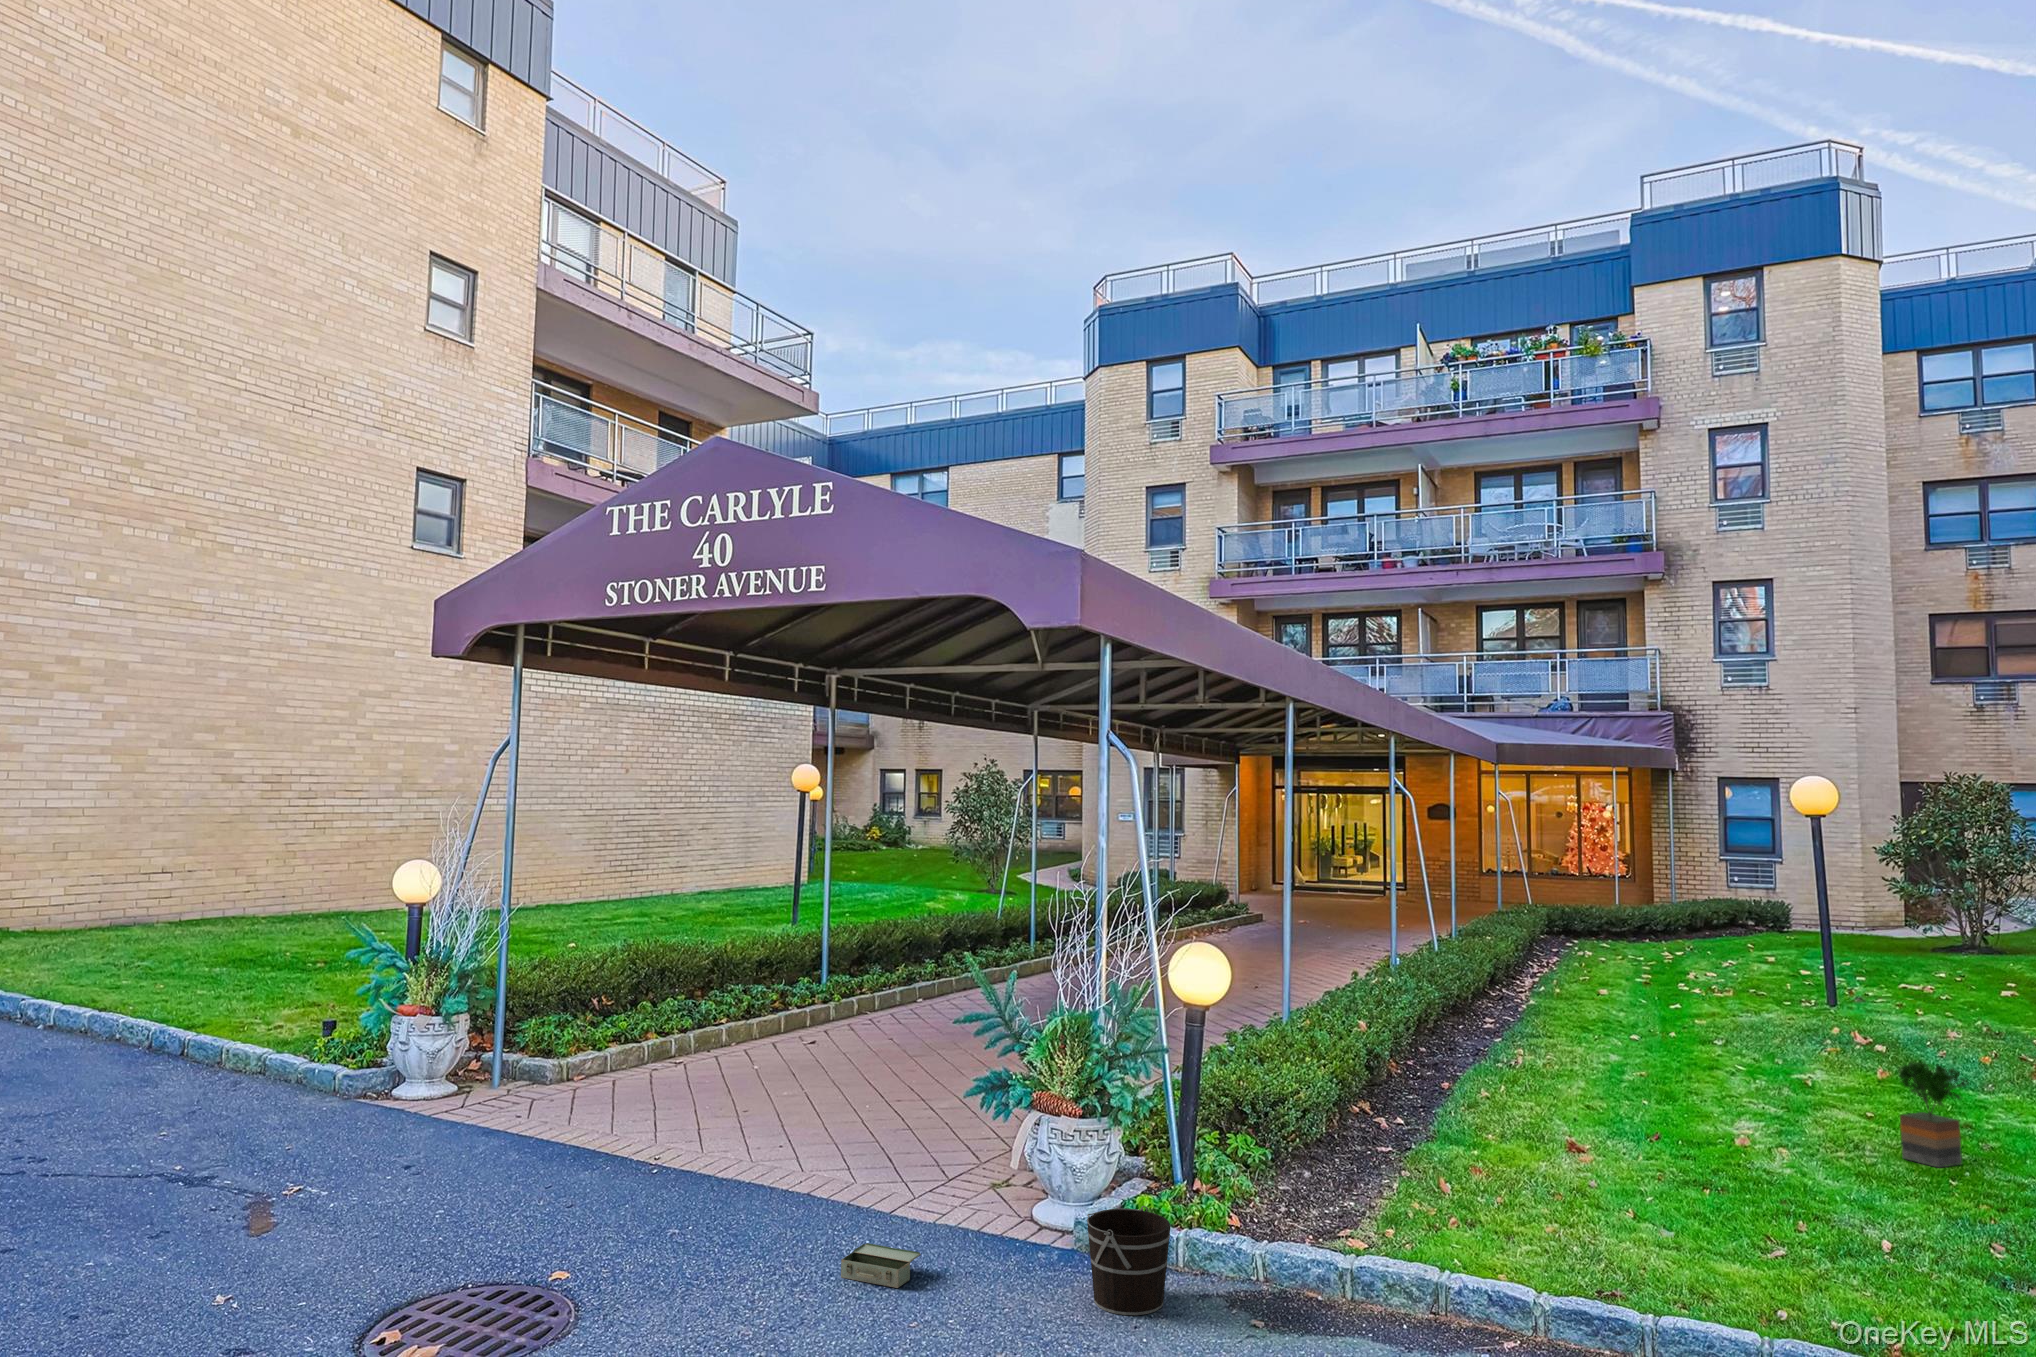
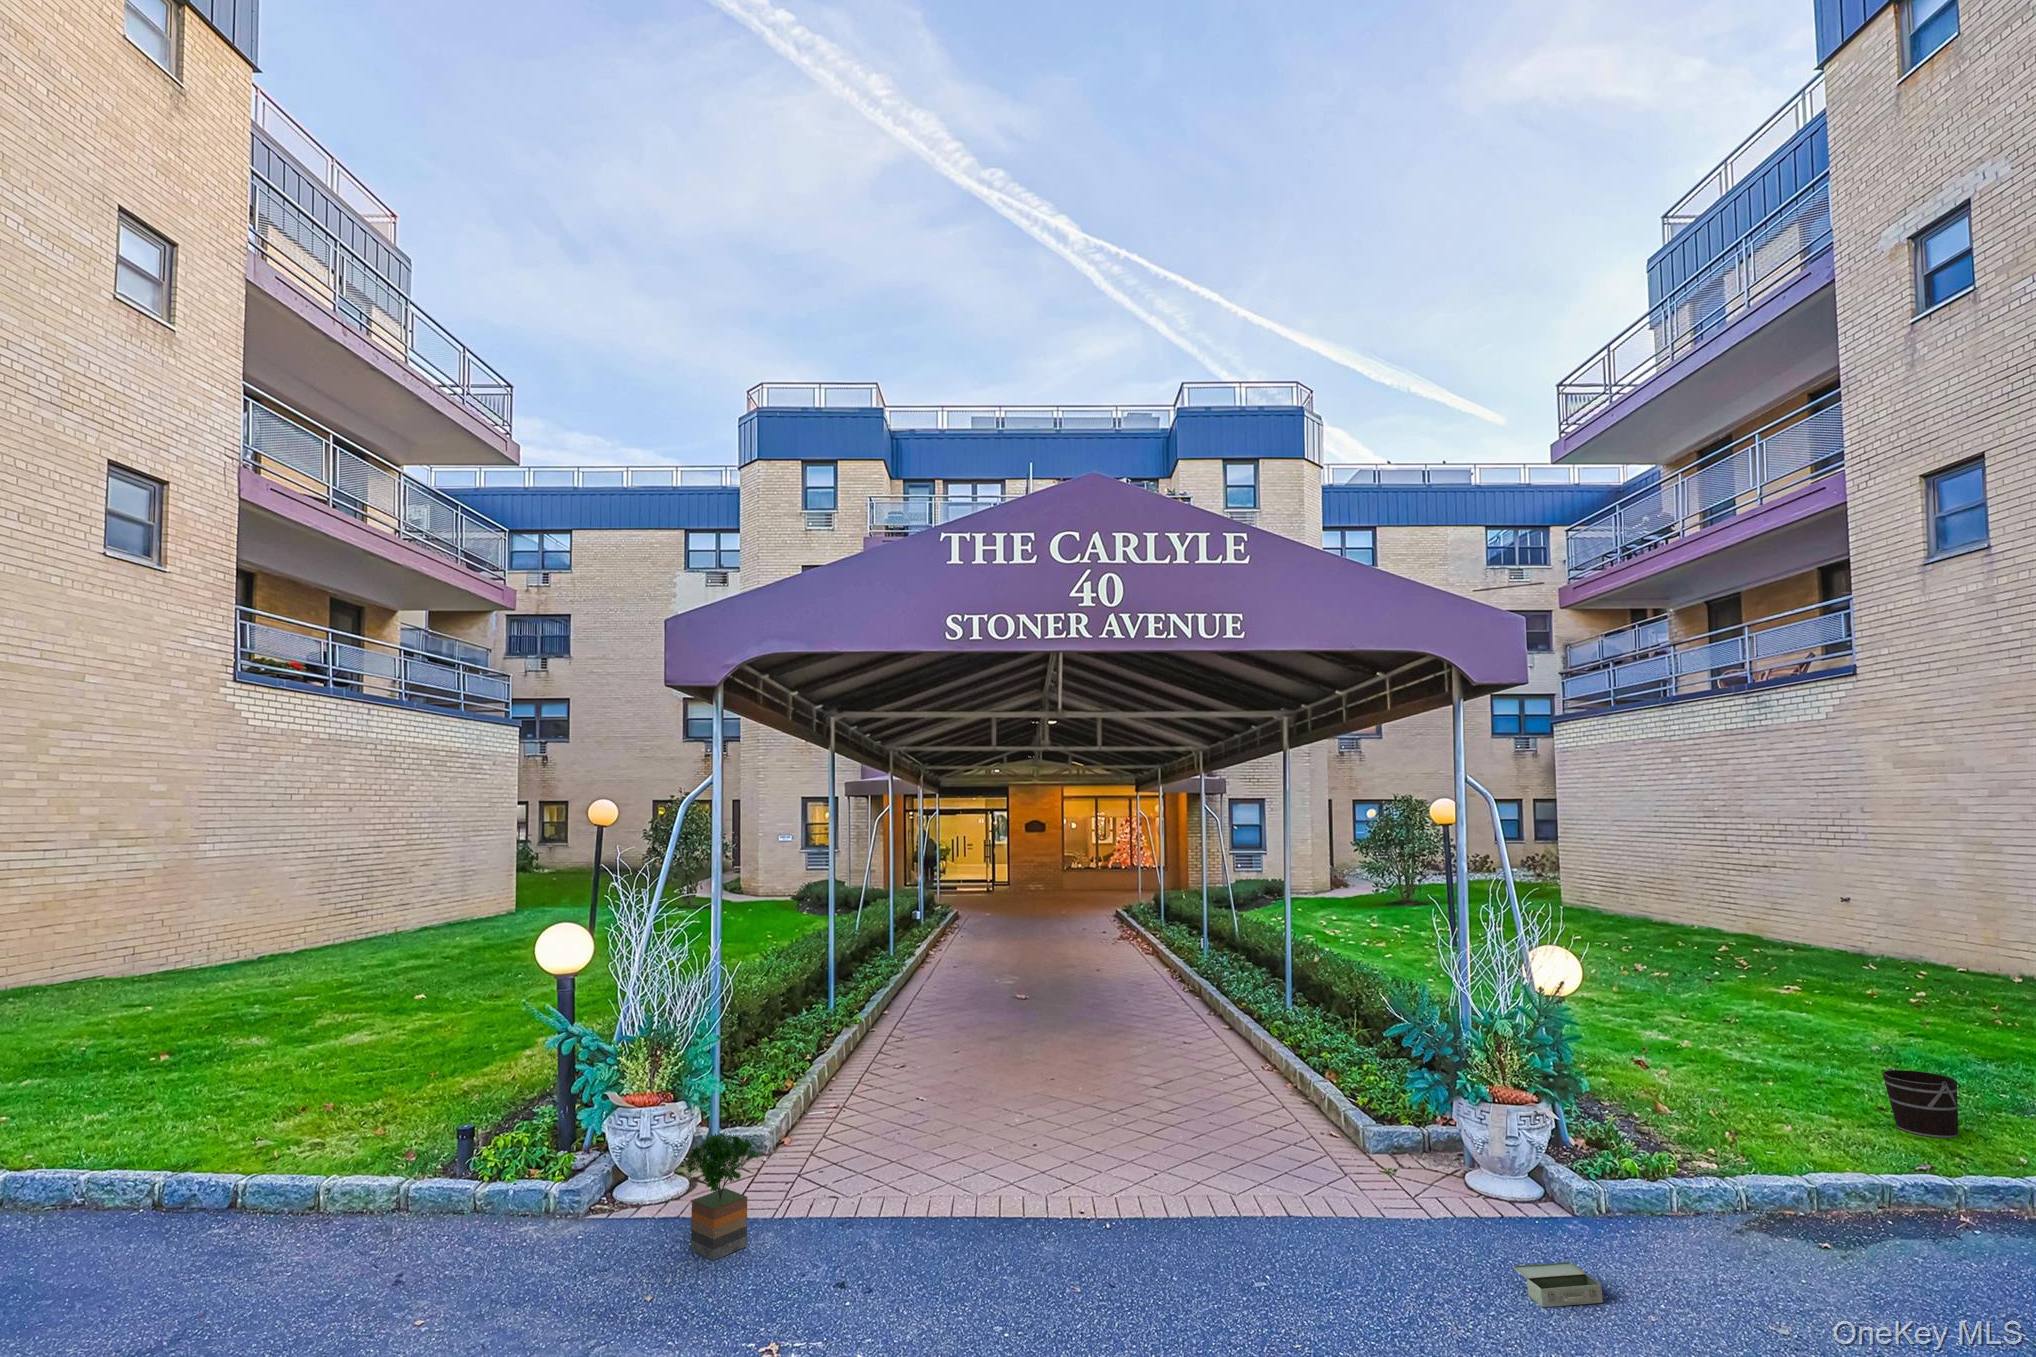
potted tree: present [1898,1061,1969,1168] -> present [686,1133,761,1261]
bucket: present [1087,1206,1171,1315] -> present [1883,1067,1959,1138]

